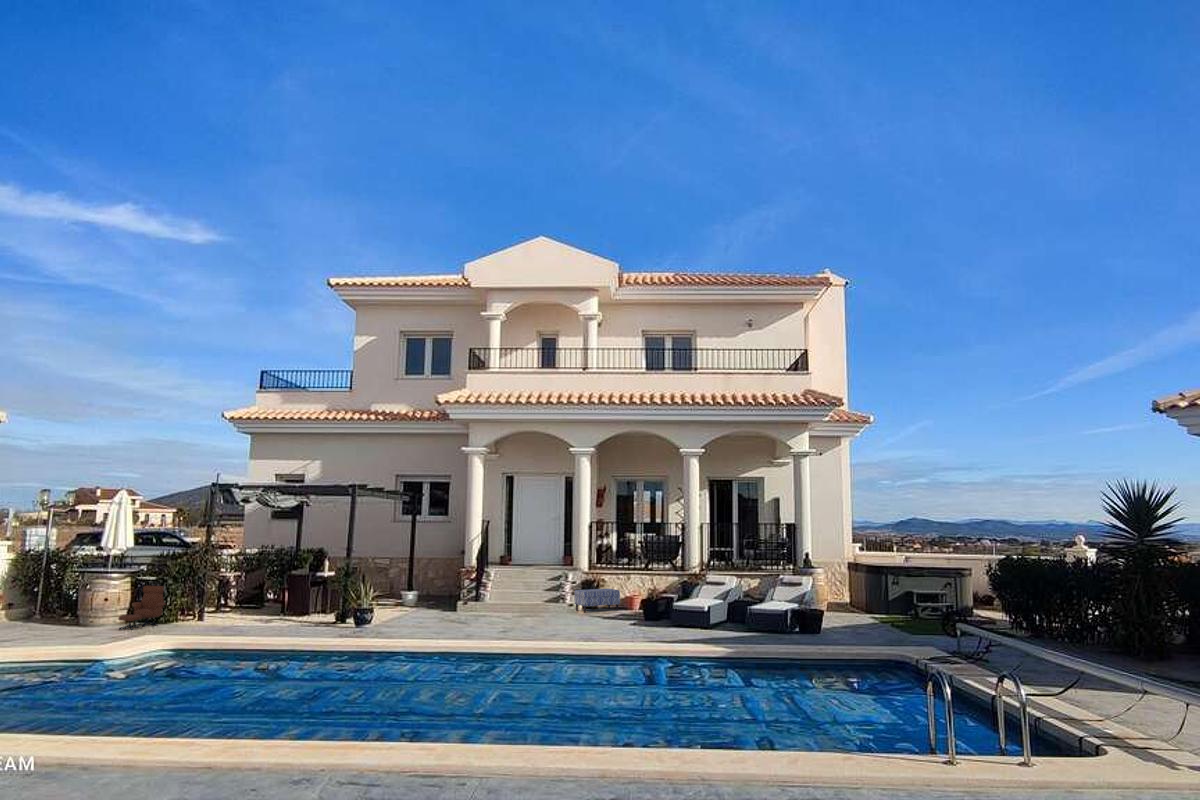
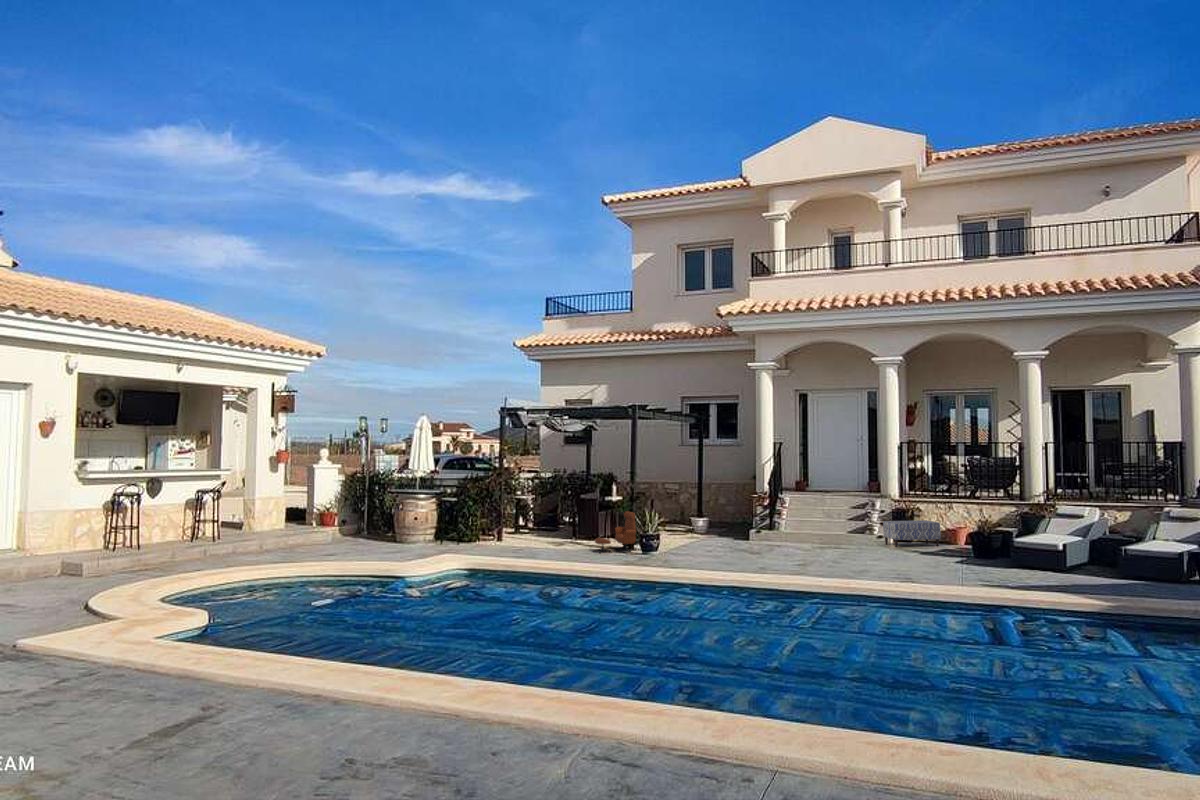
lounge chair: present [118,586,165,629] -> present [595,511,636,553]

